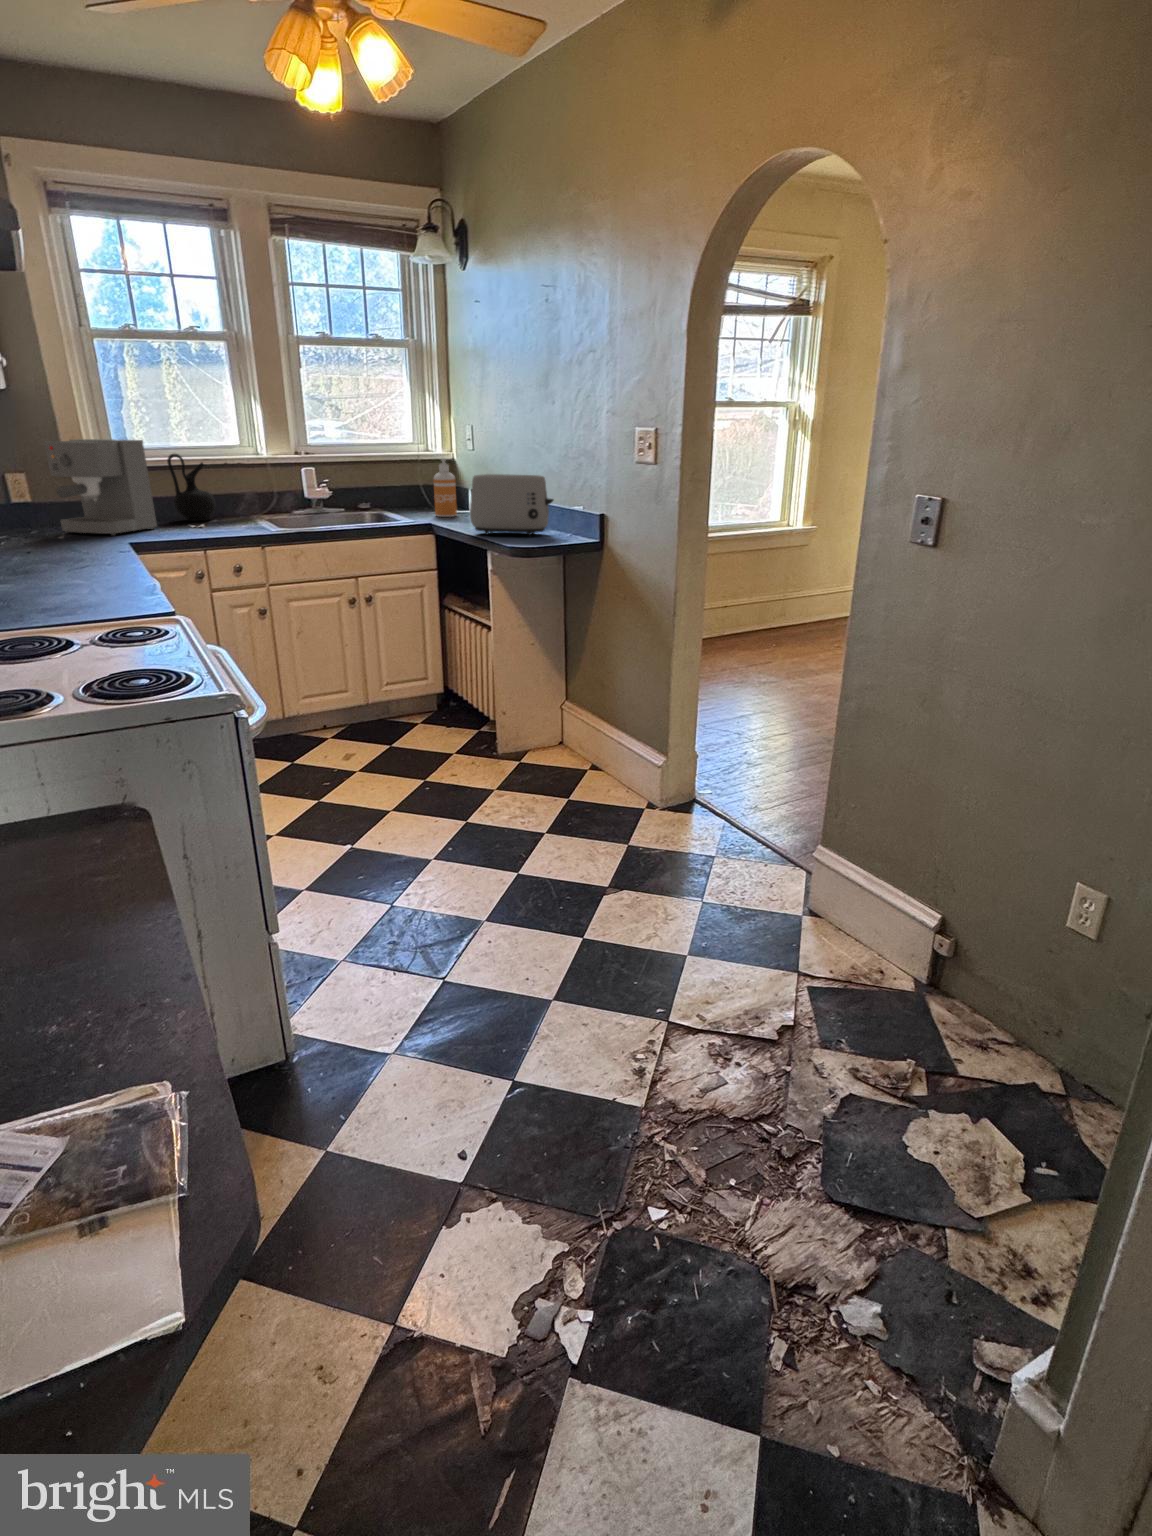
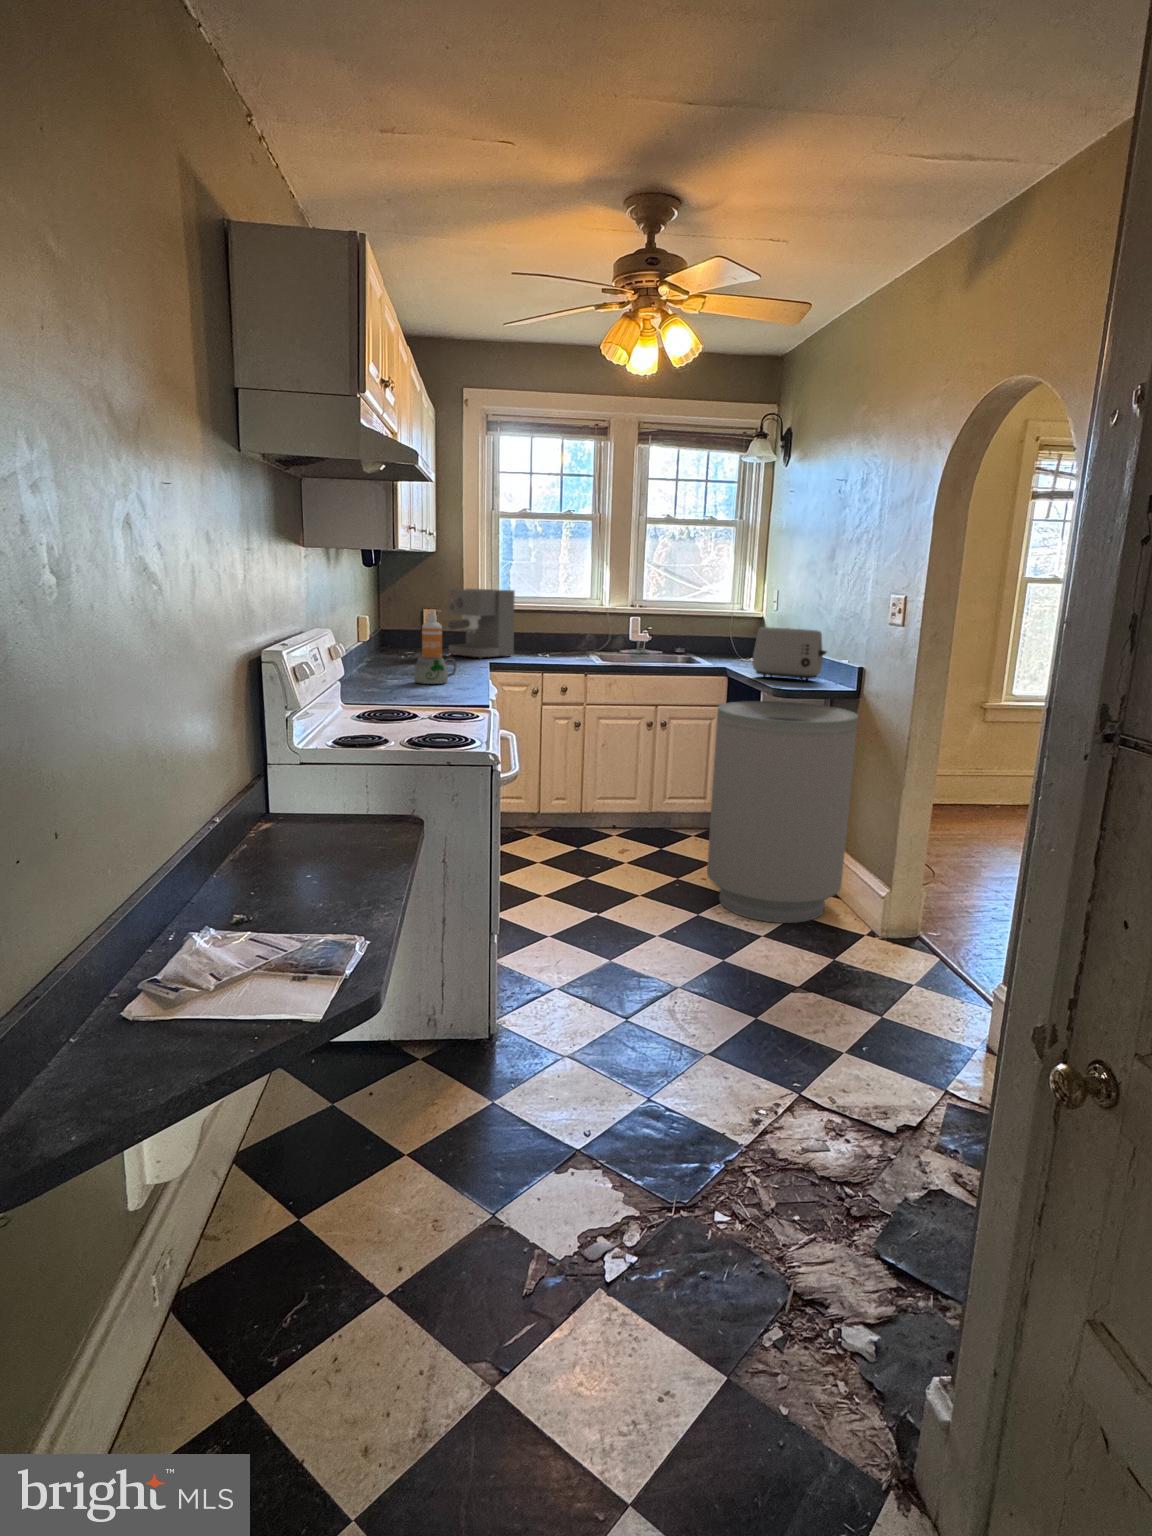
ceramic jug: present [167,454,216,521] -> none [531,602,561,653]
soap dispenser: present [434,459,457,517] -> present [422,610,442,658]
mug: none [34,541,100,582] -> present [414,657,457,684]
trash can: none [455,562,612,812] -> present [707,701,858,923]

